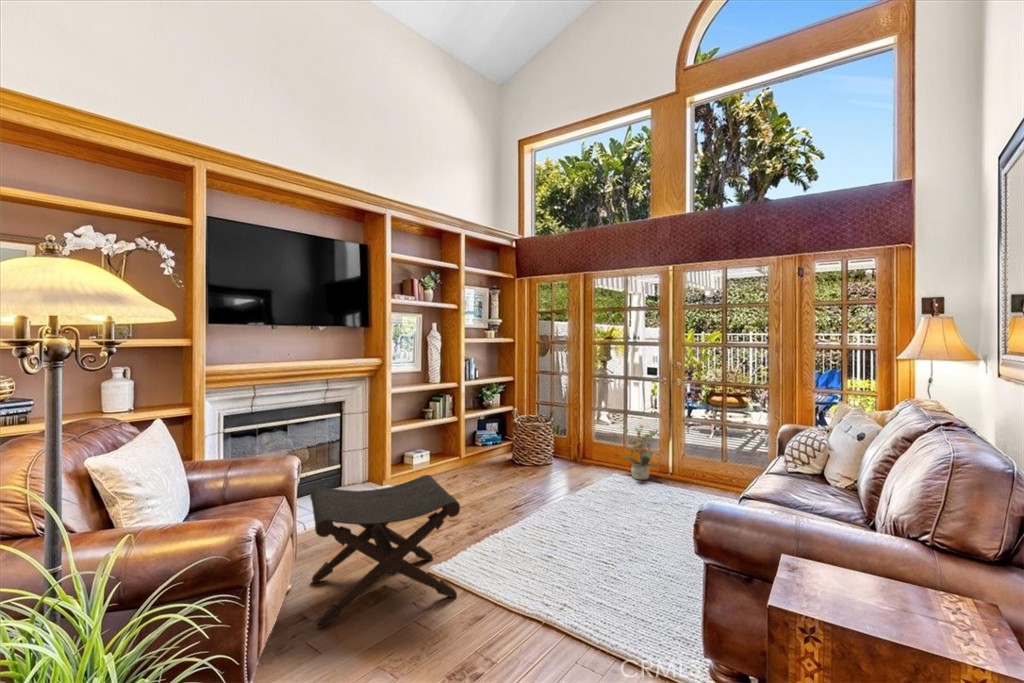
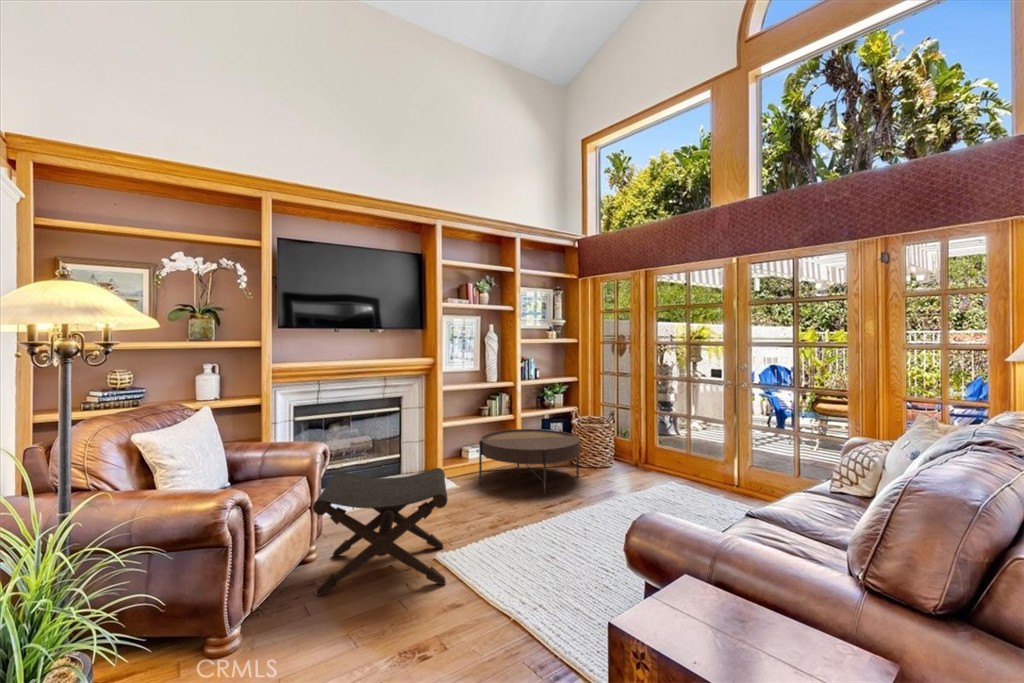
potted plant: present [623,425,659,480] -> none [679,431,724,491]
coffee table: none [432,430,533,496] -> present [479,429,580,496]

